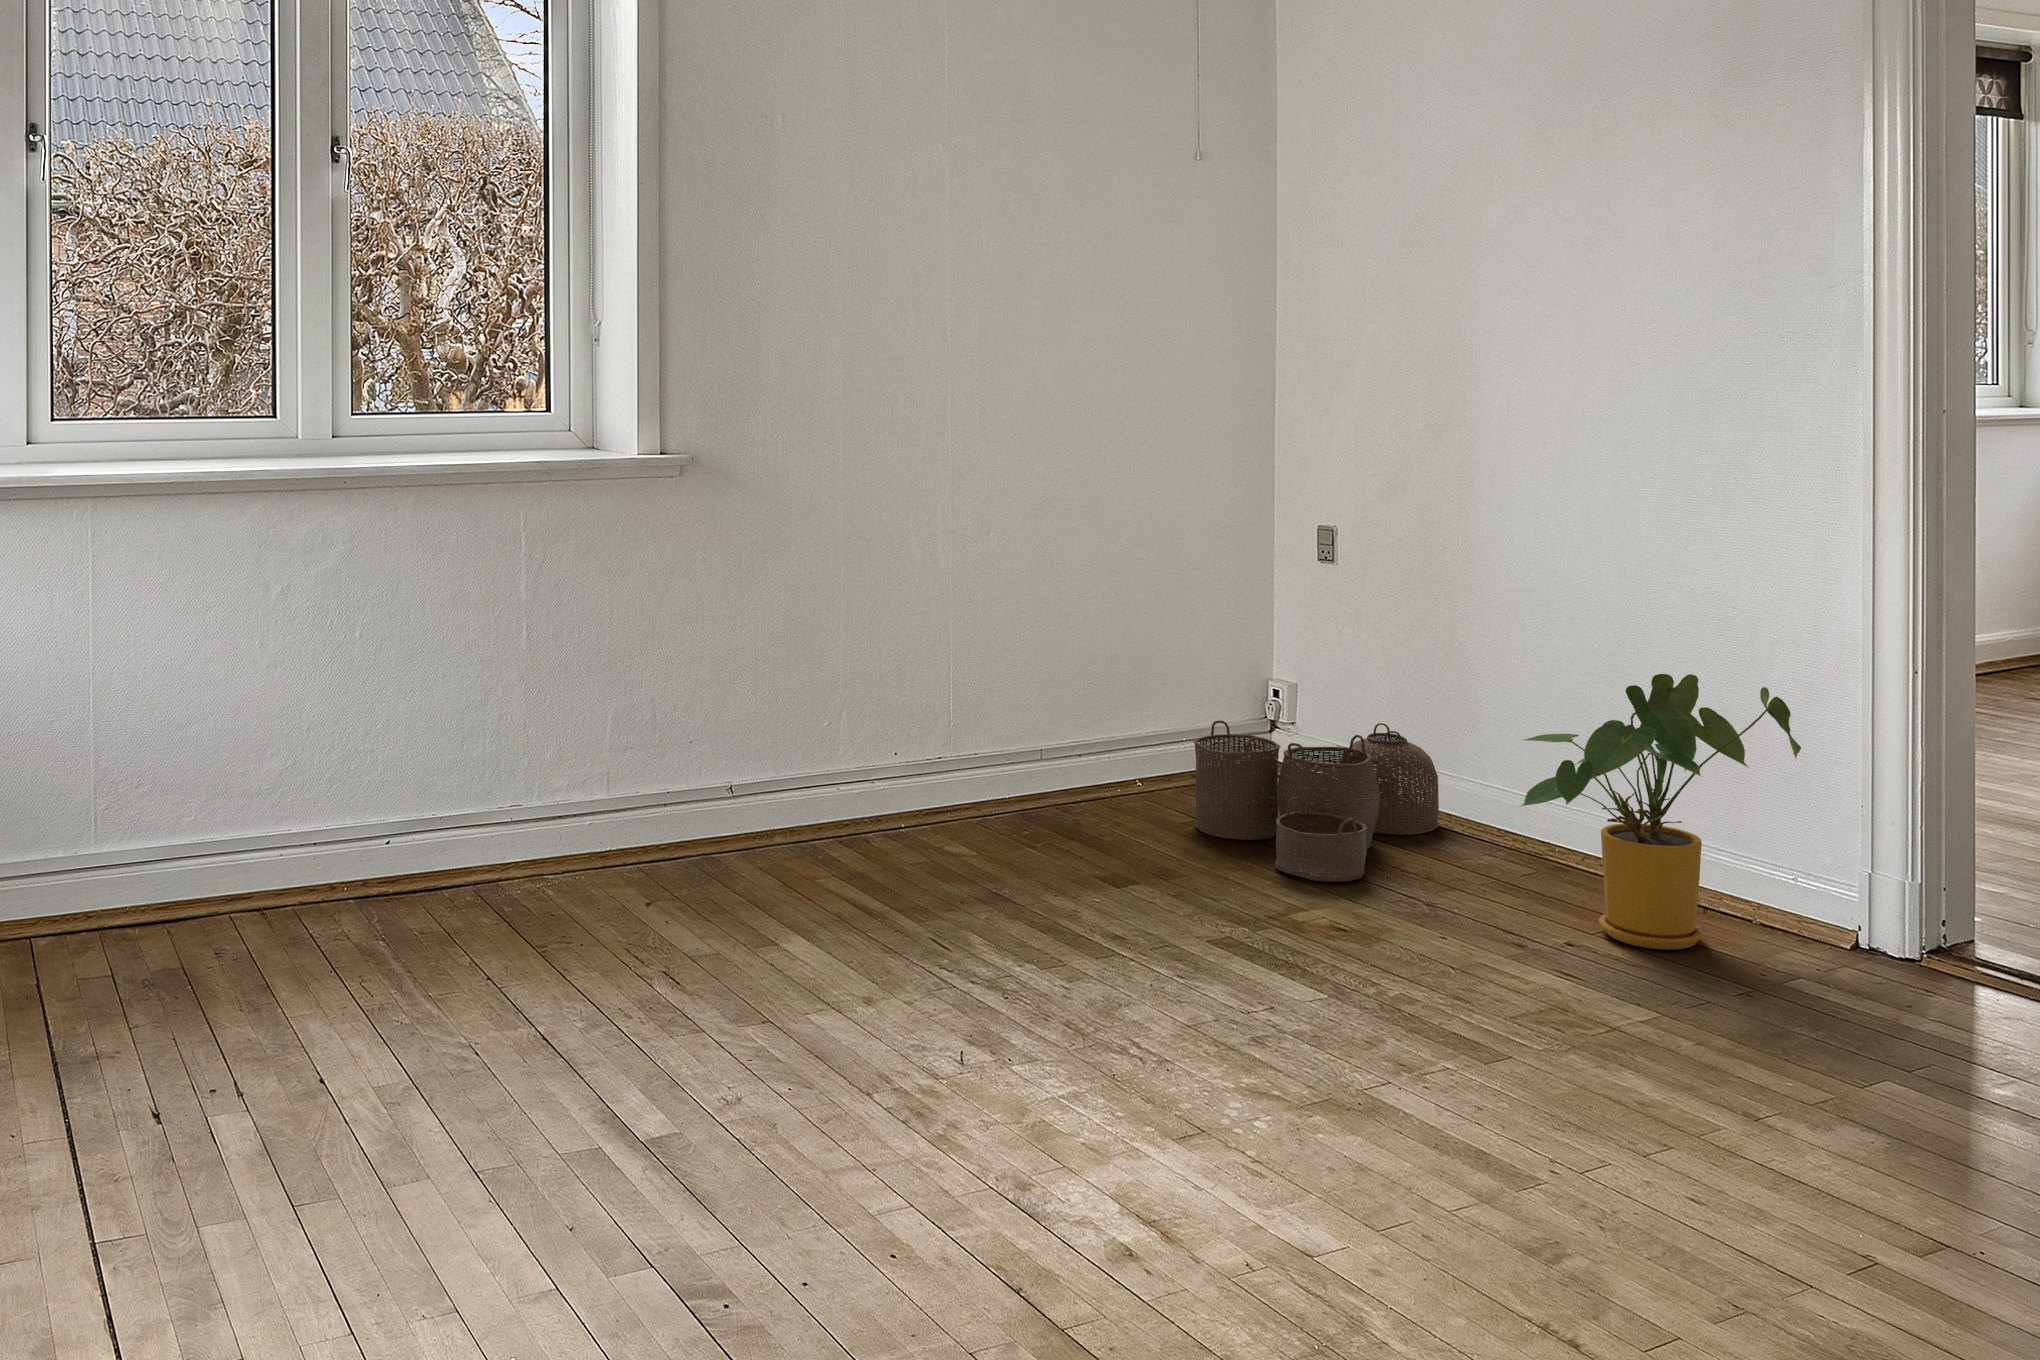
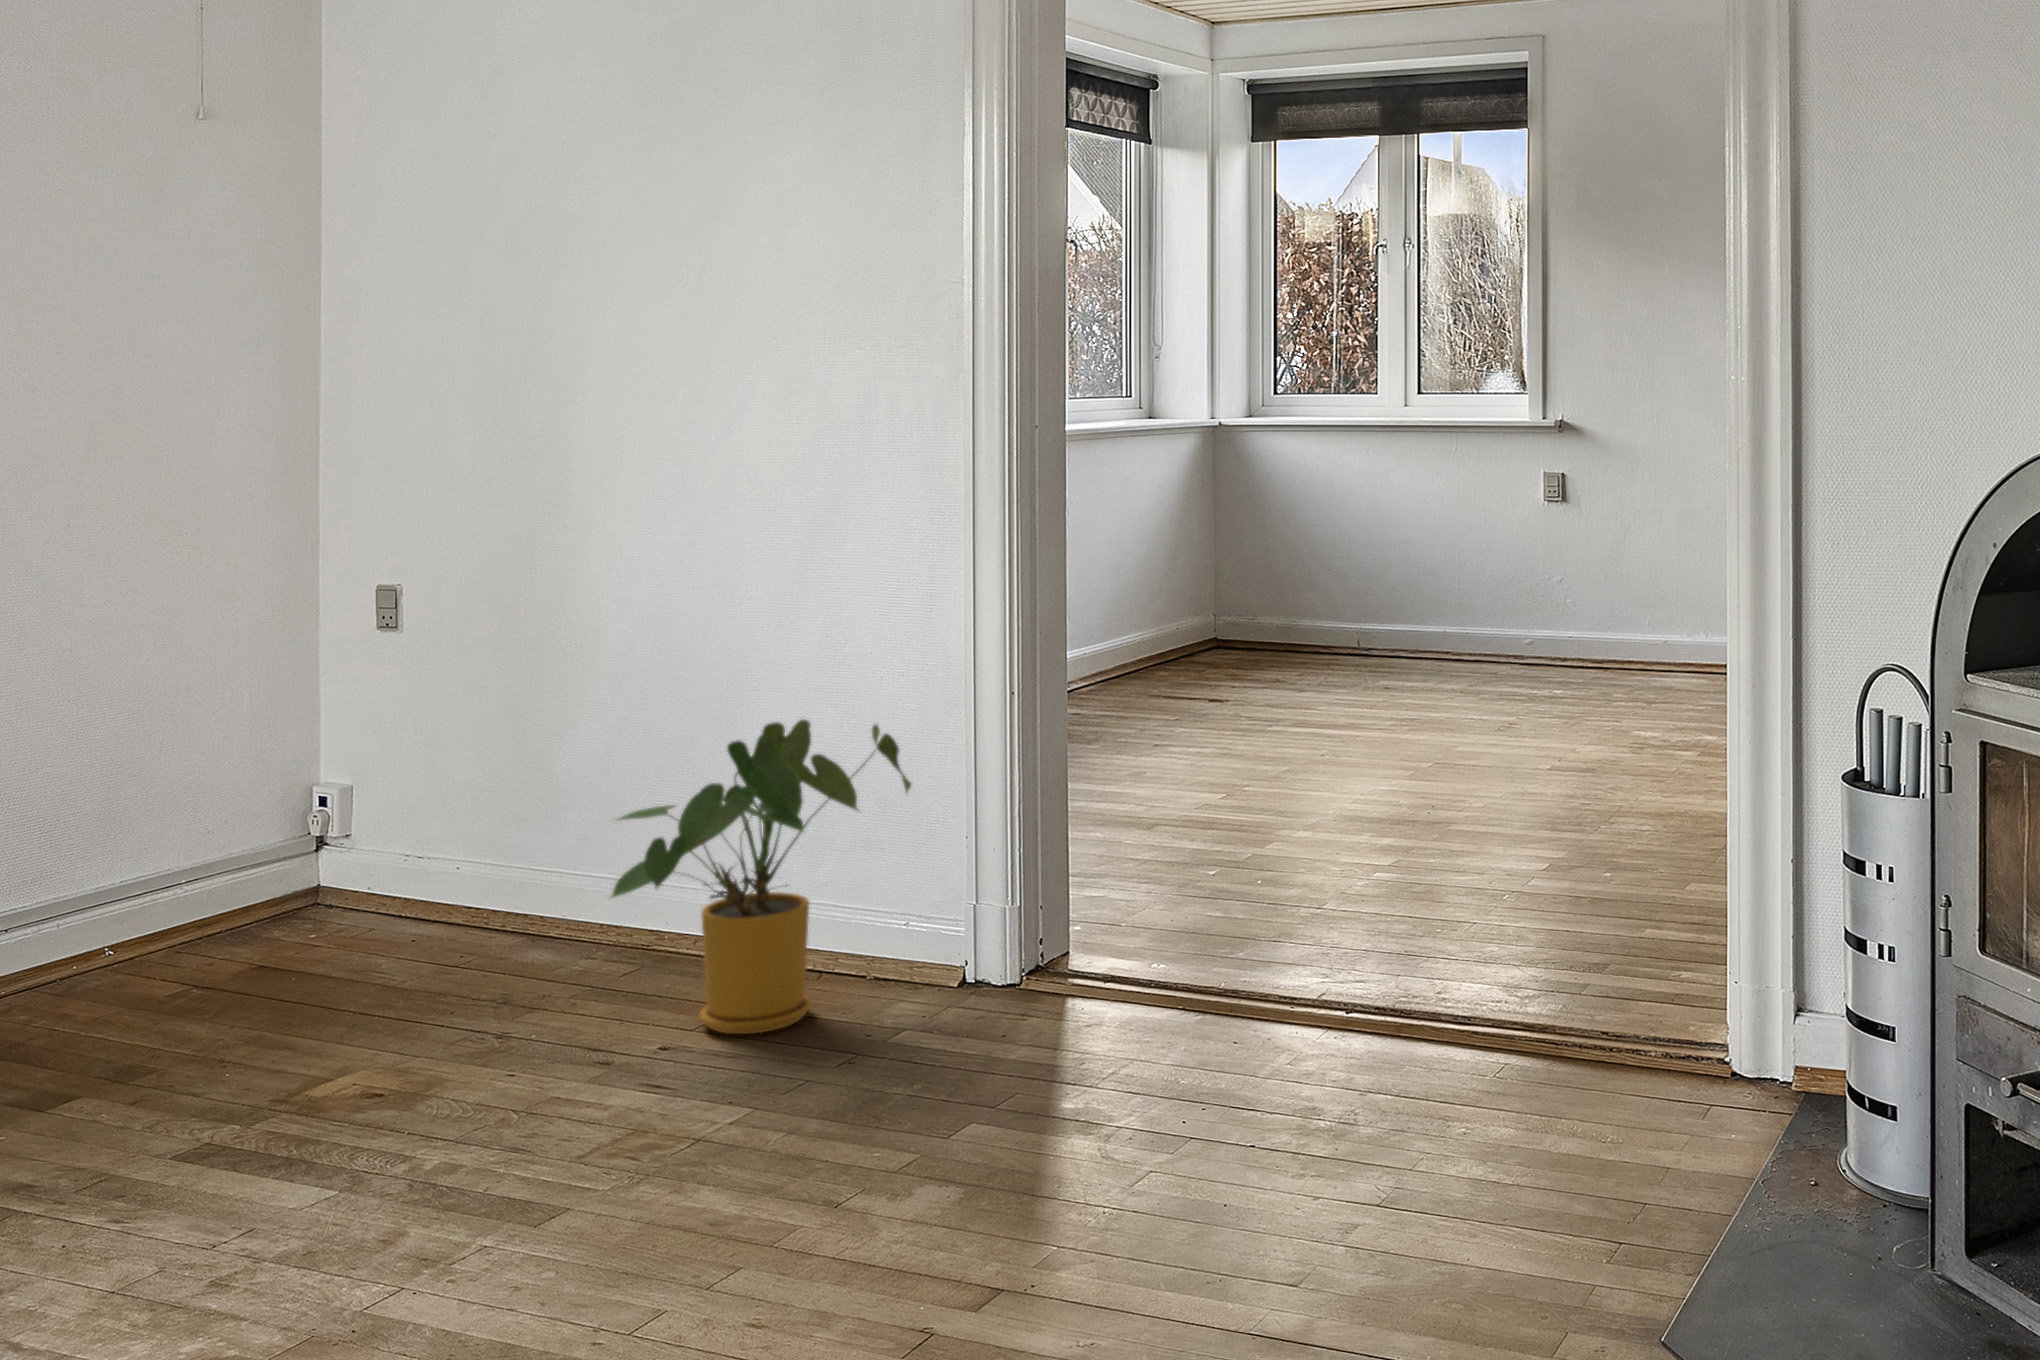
woven basket: present [1194,720,1439,882] -> none [184,821,530,1040]

